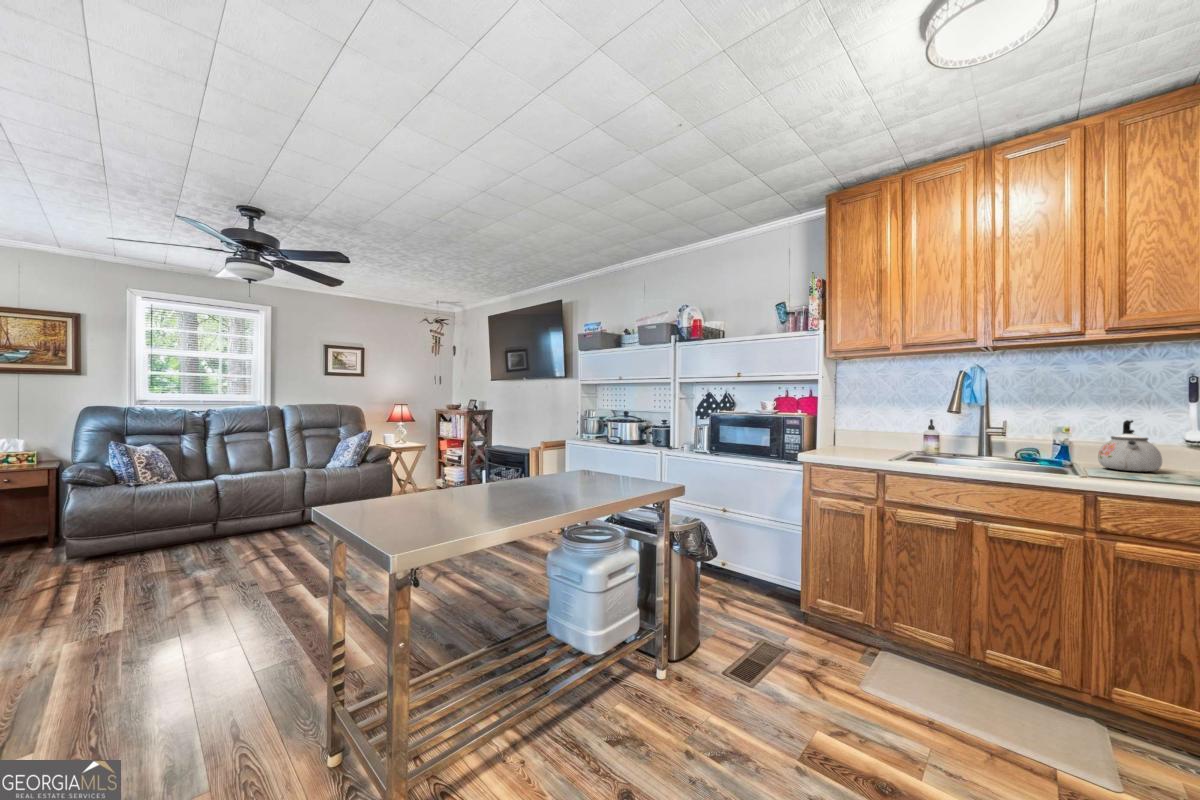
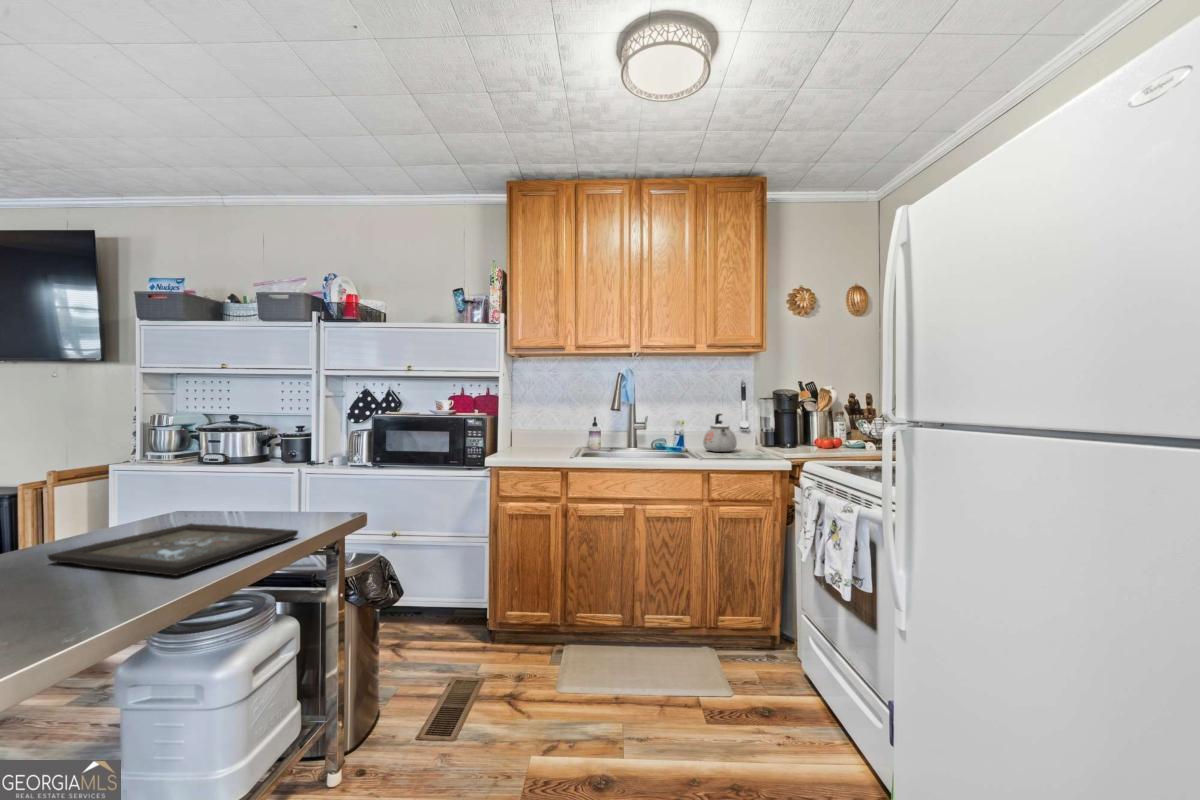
tray: none [518,477,635,503] -> present [48,524,298,576]

